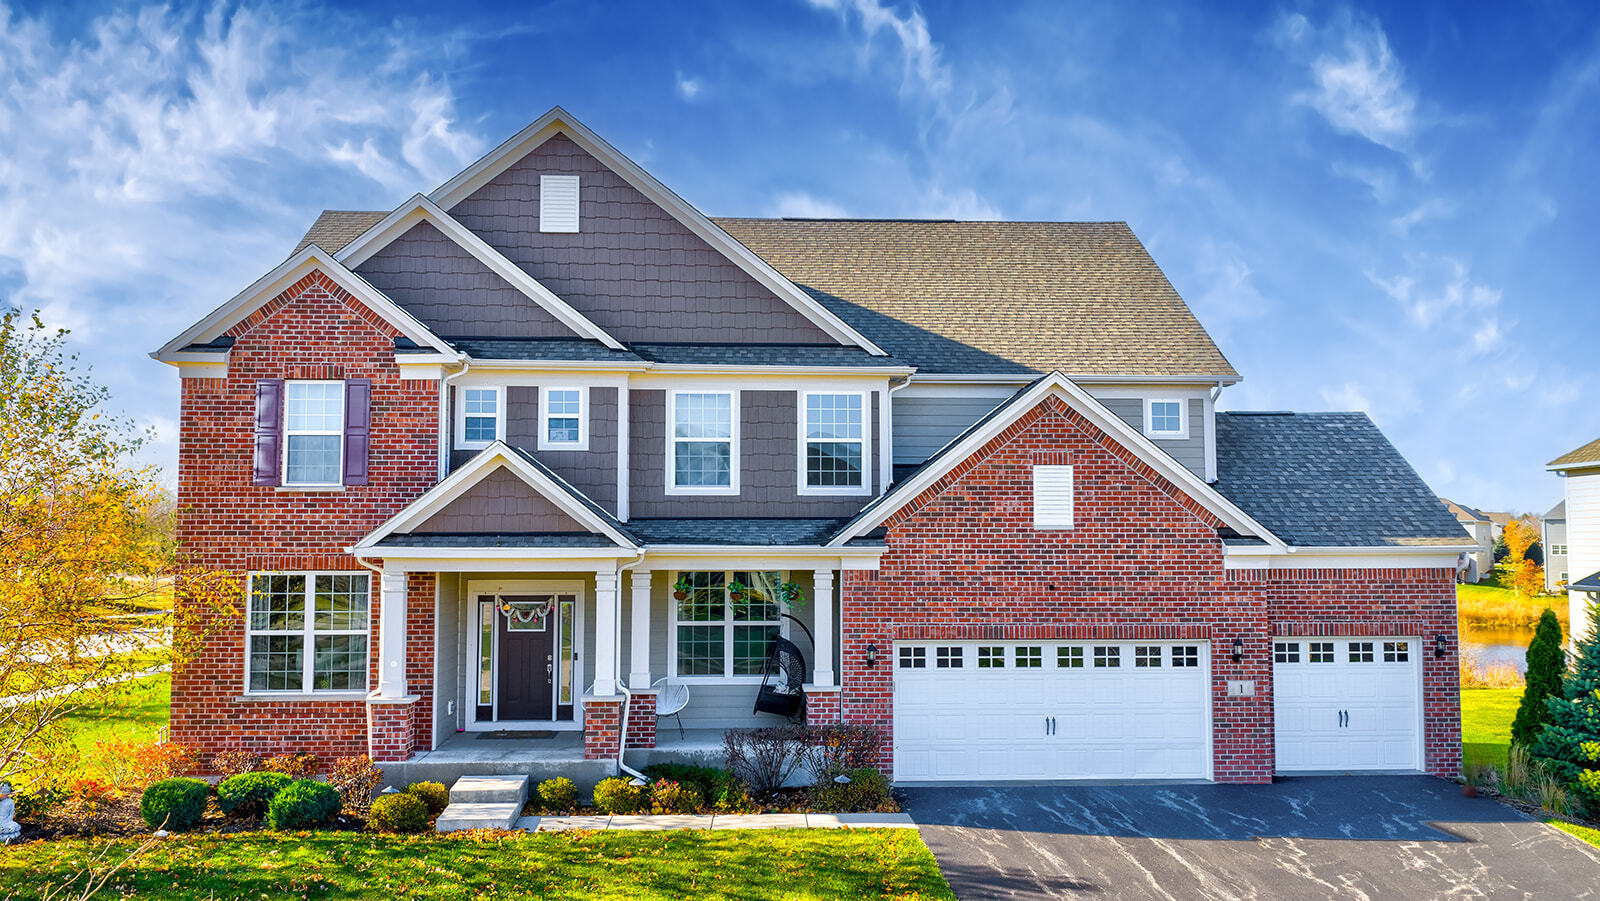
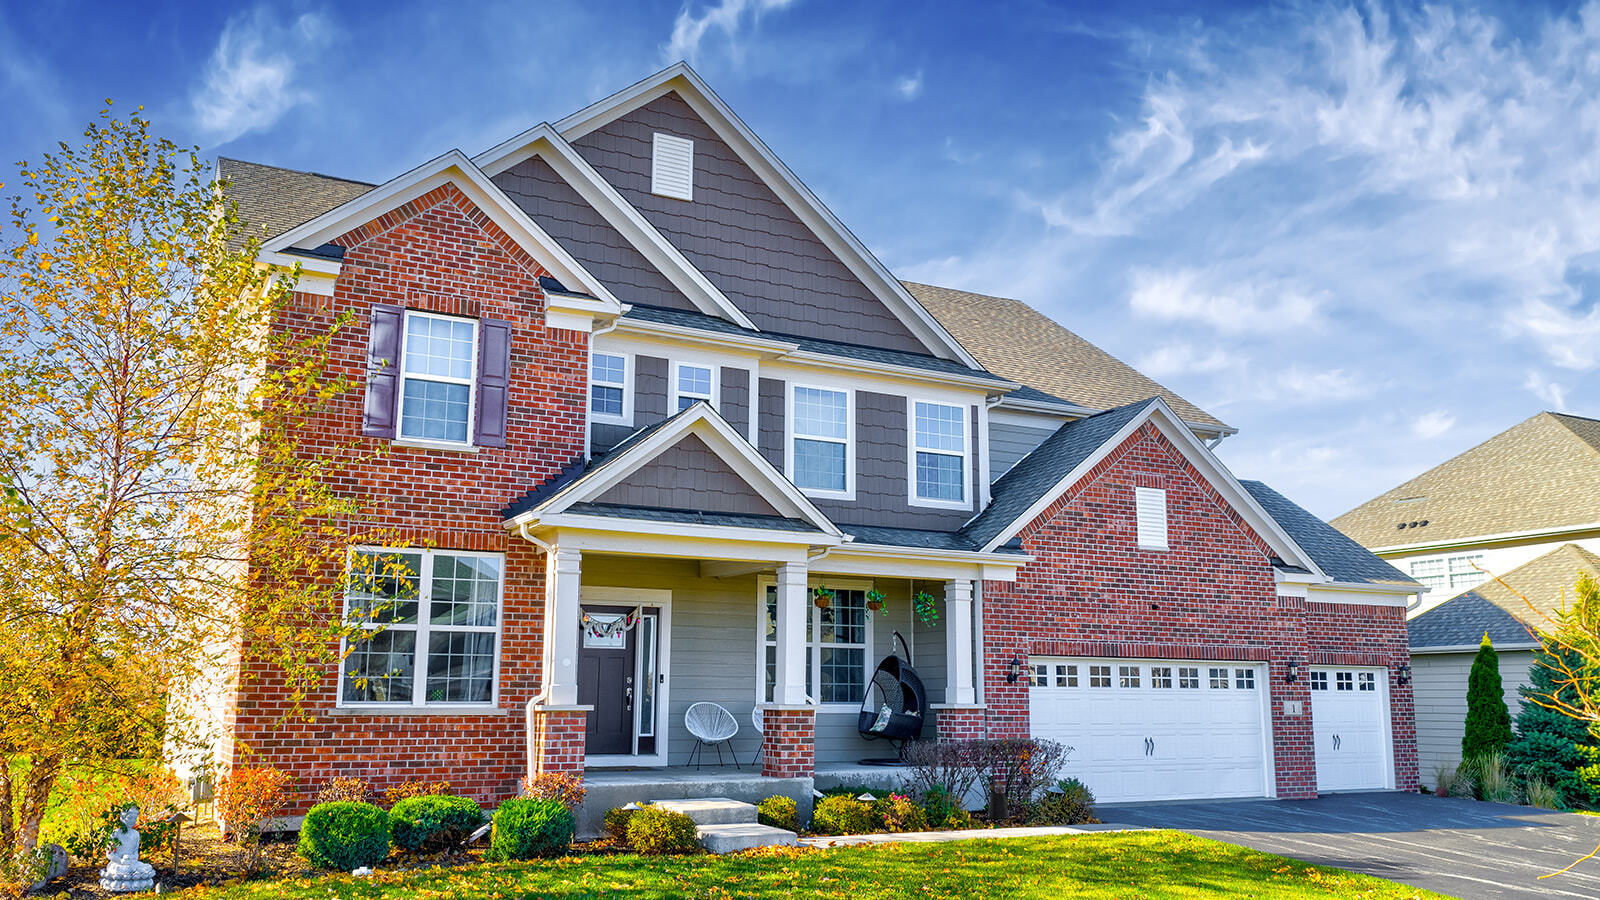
watering can: none [803,766,827,803] -> present [988,780,1008,819]

